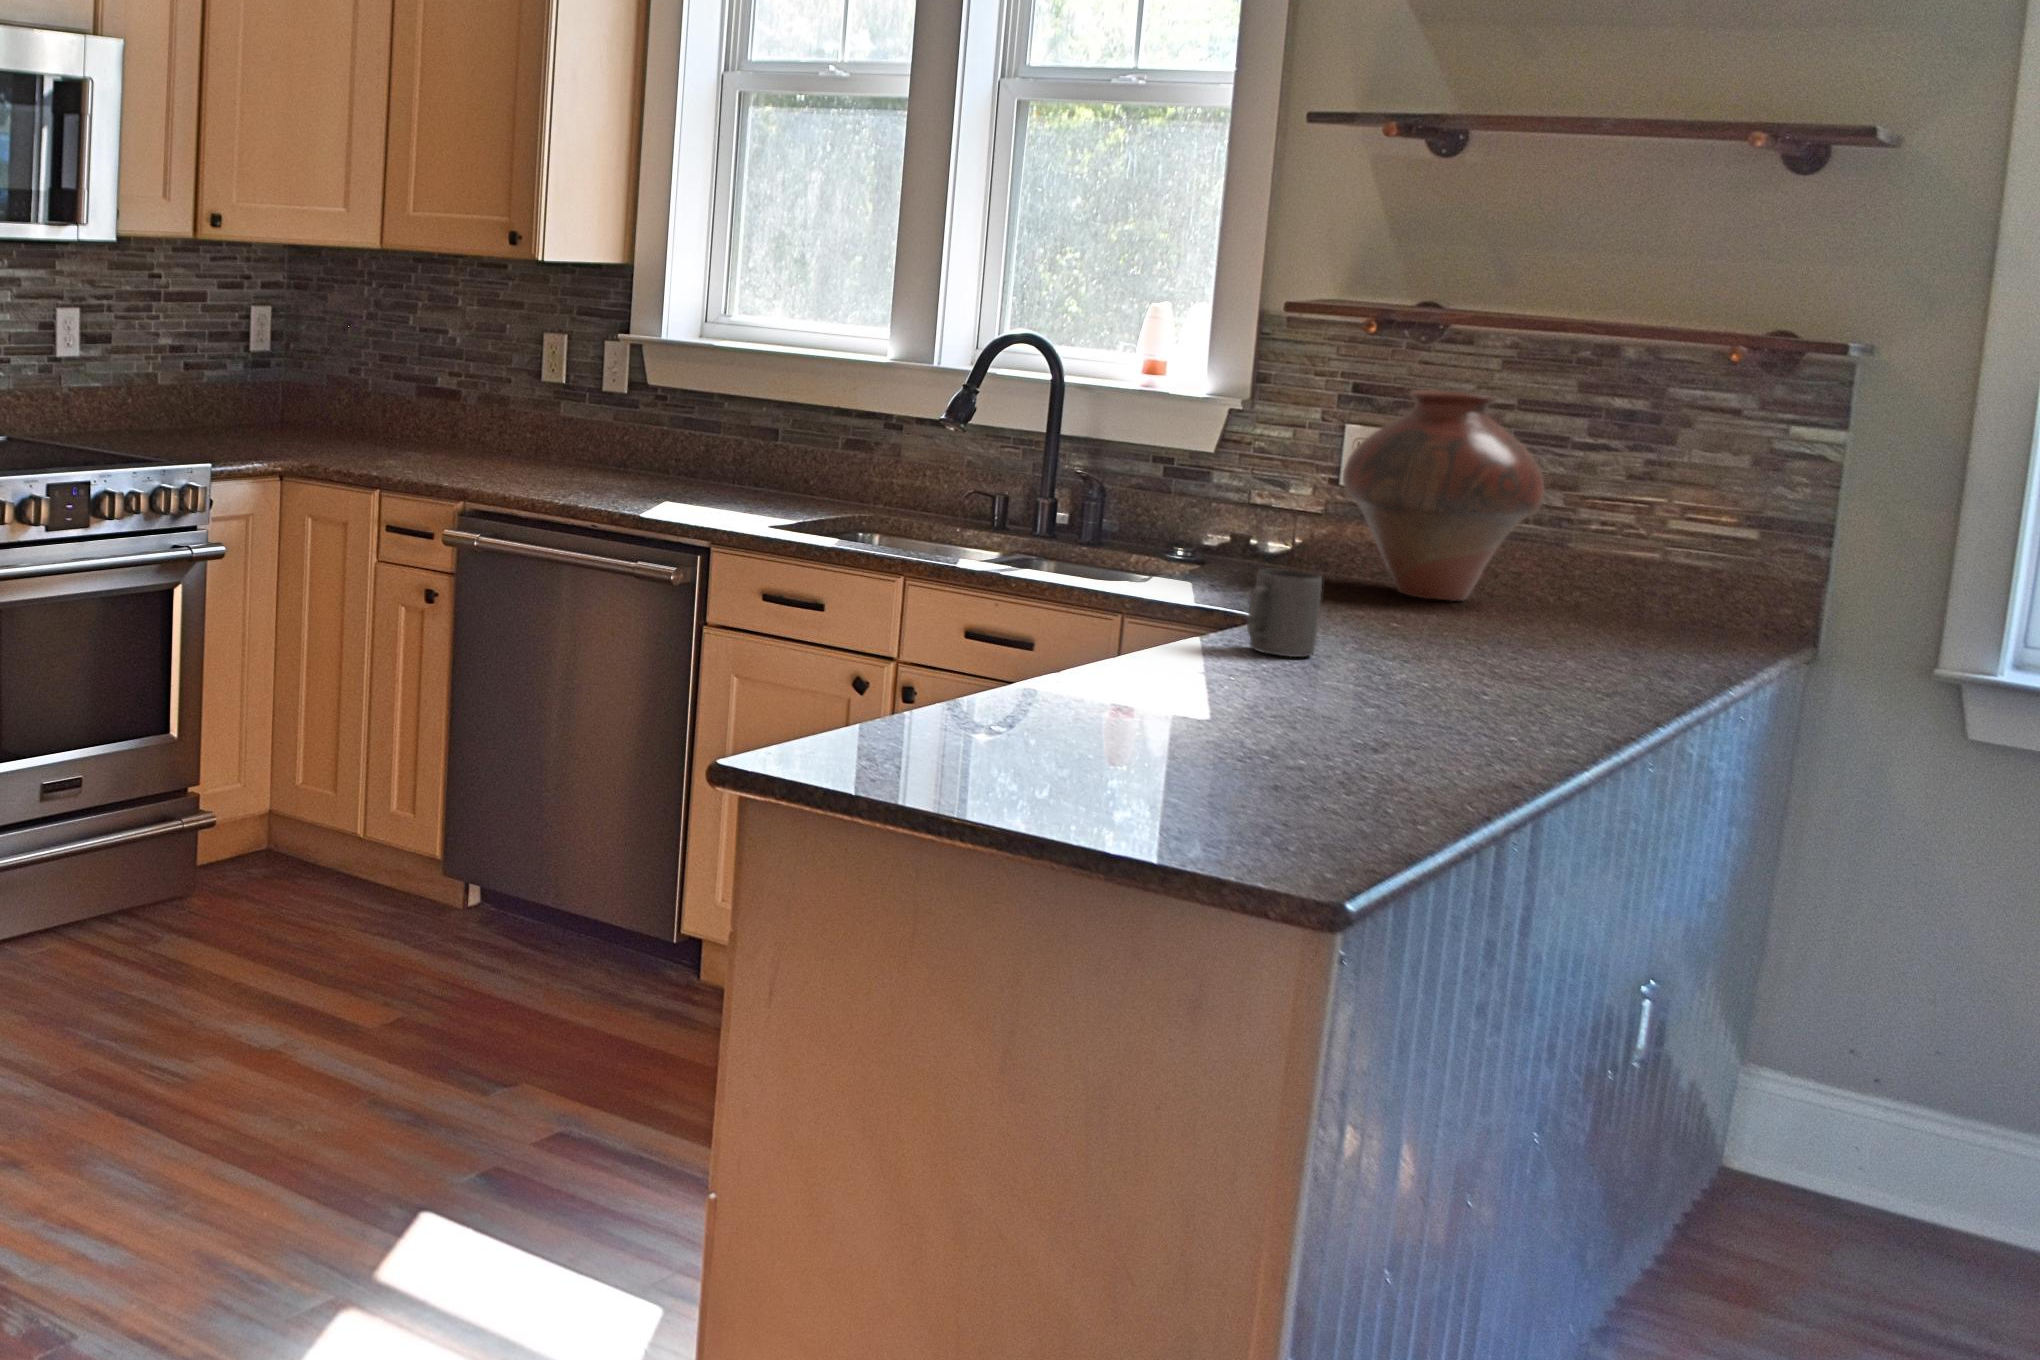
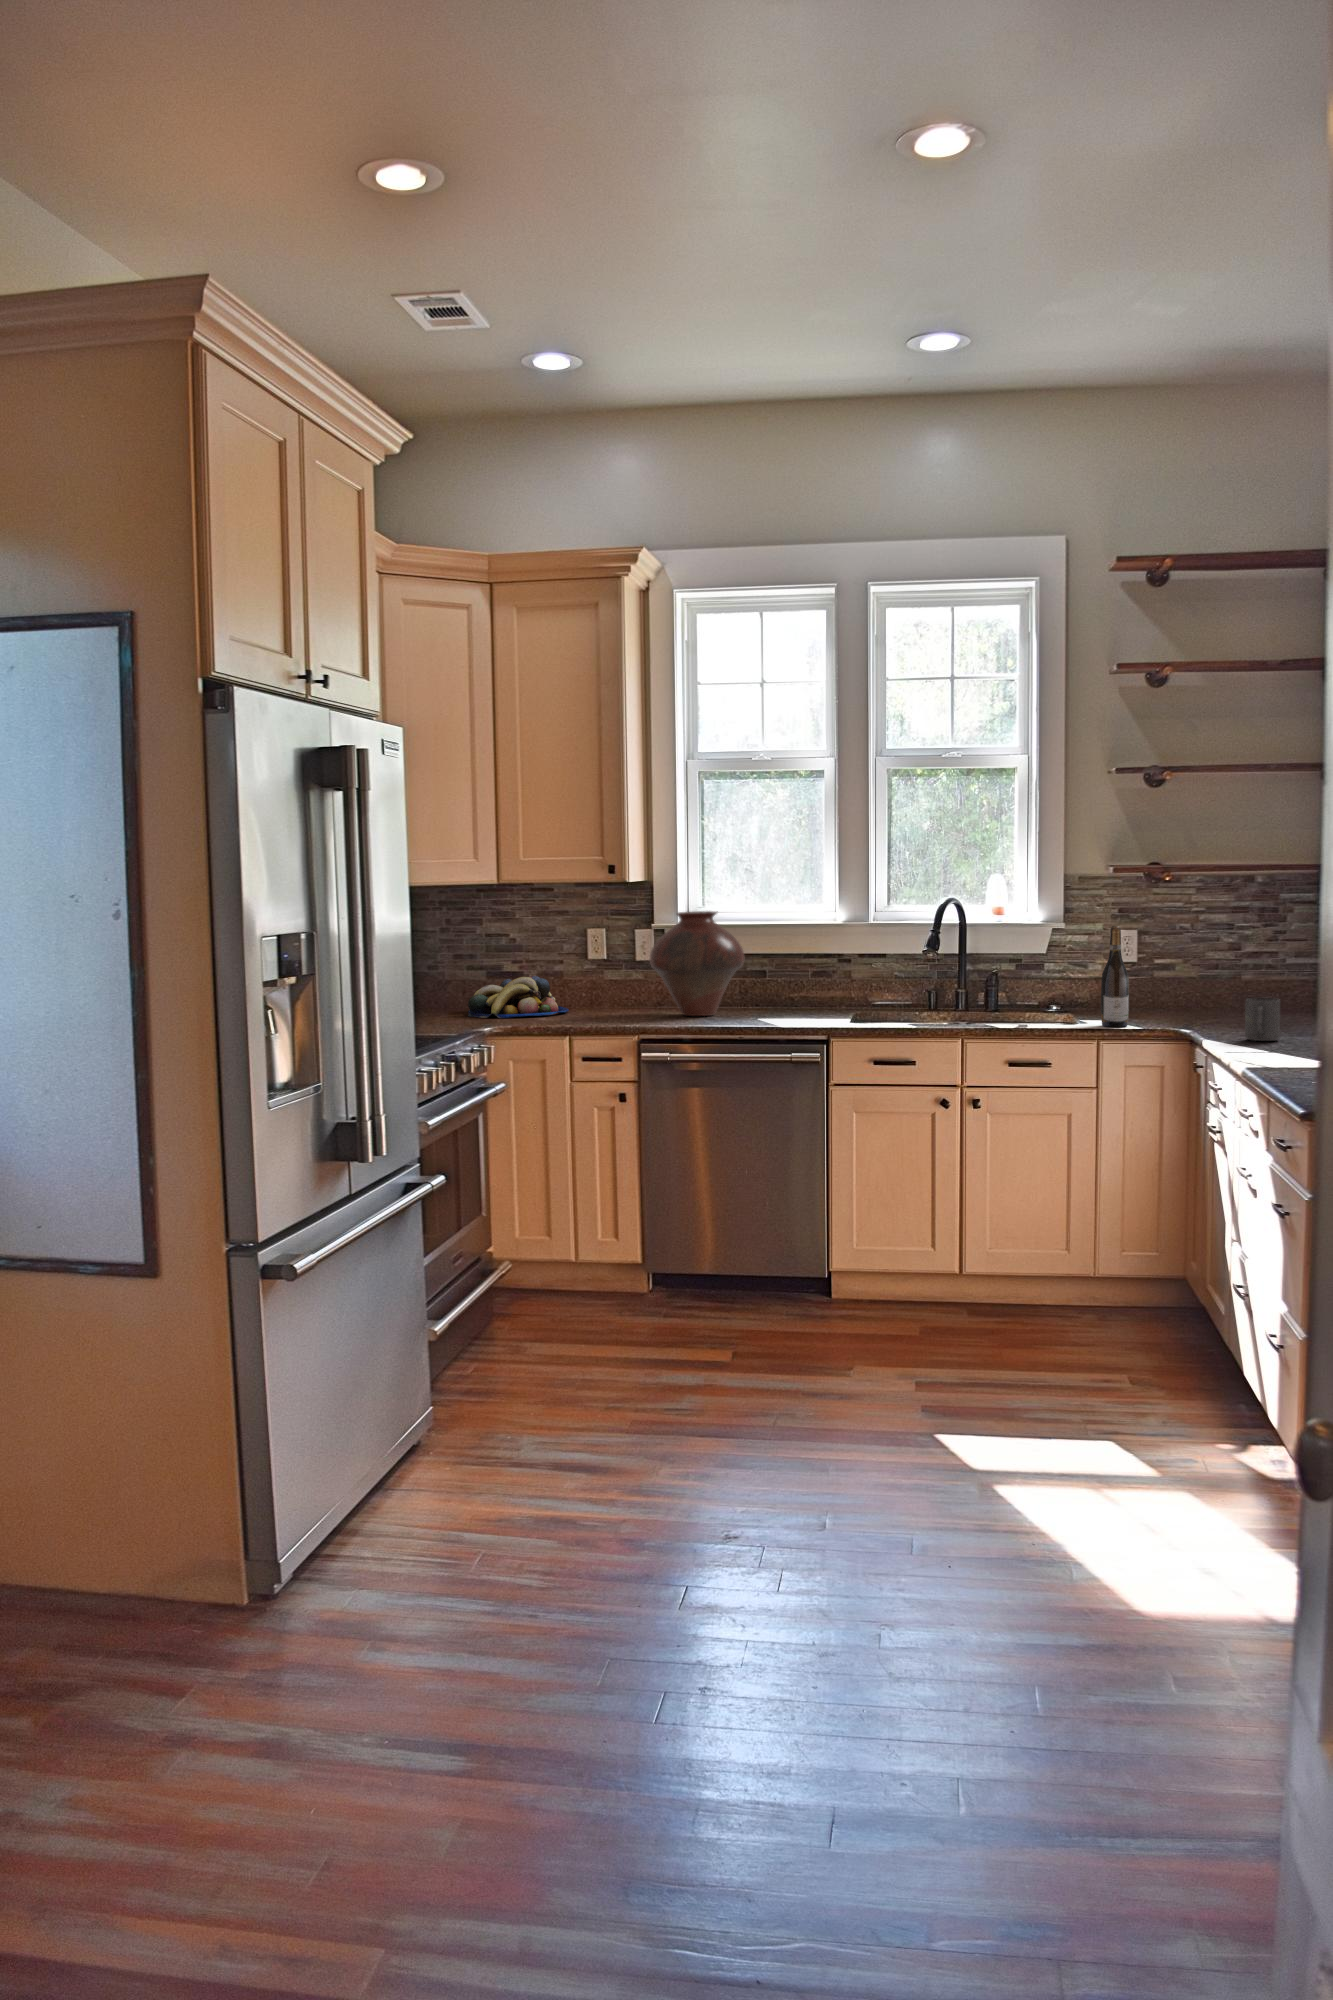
vase: present [1343,390,1545,601] -> present [650,911,744,1016]
fruit bowl: none [319,395,478,456] -> present [468,976,569,1018]
wine bottle: none [1131,409,1188,597] -> present [1101,926,1129,1027]

